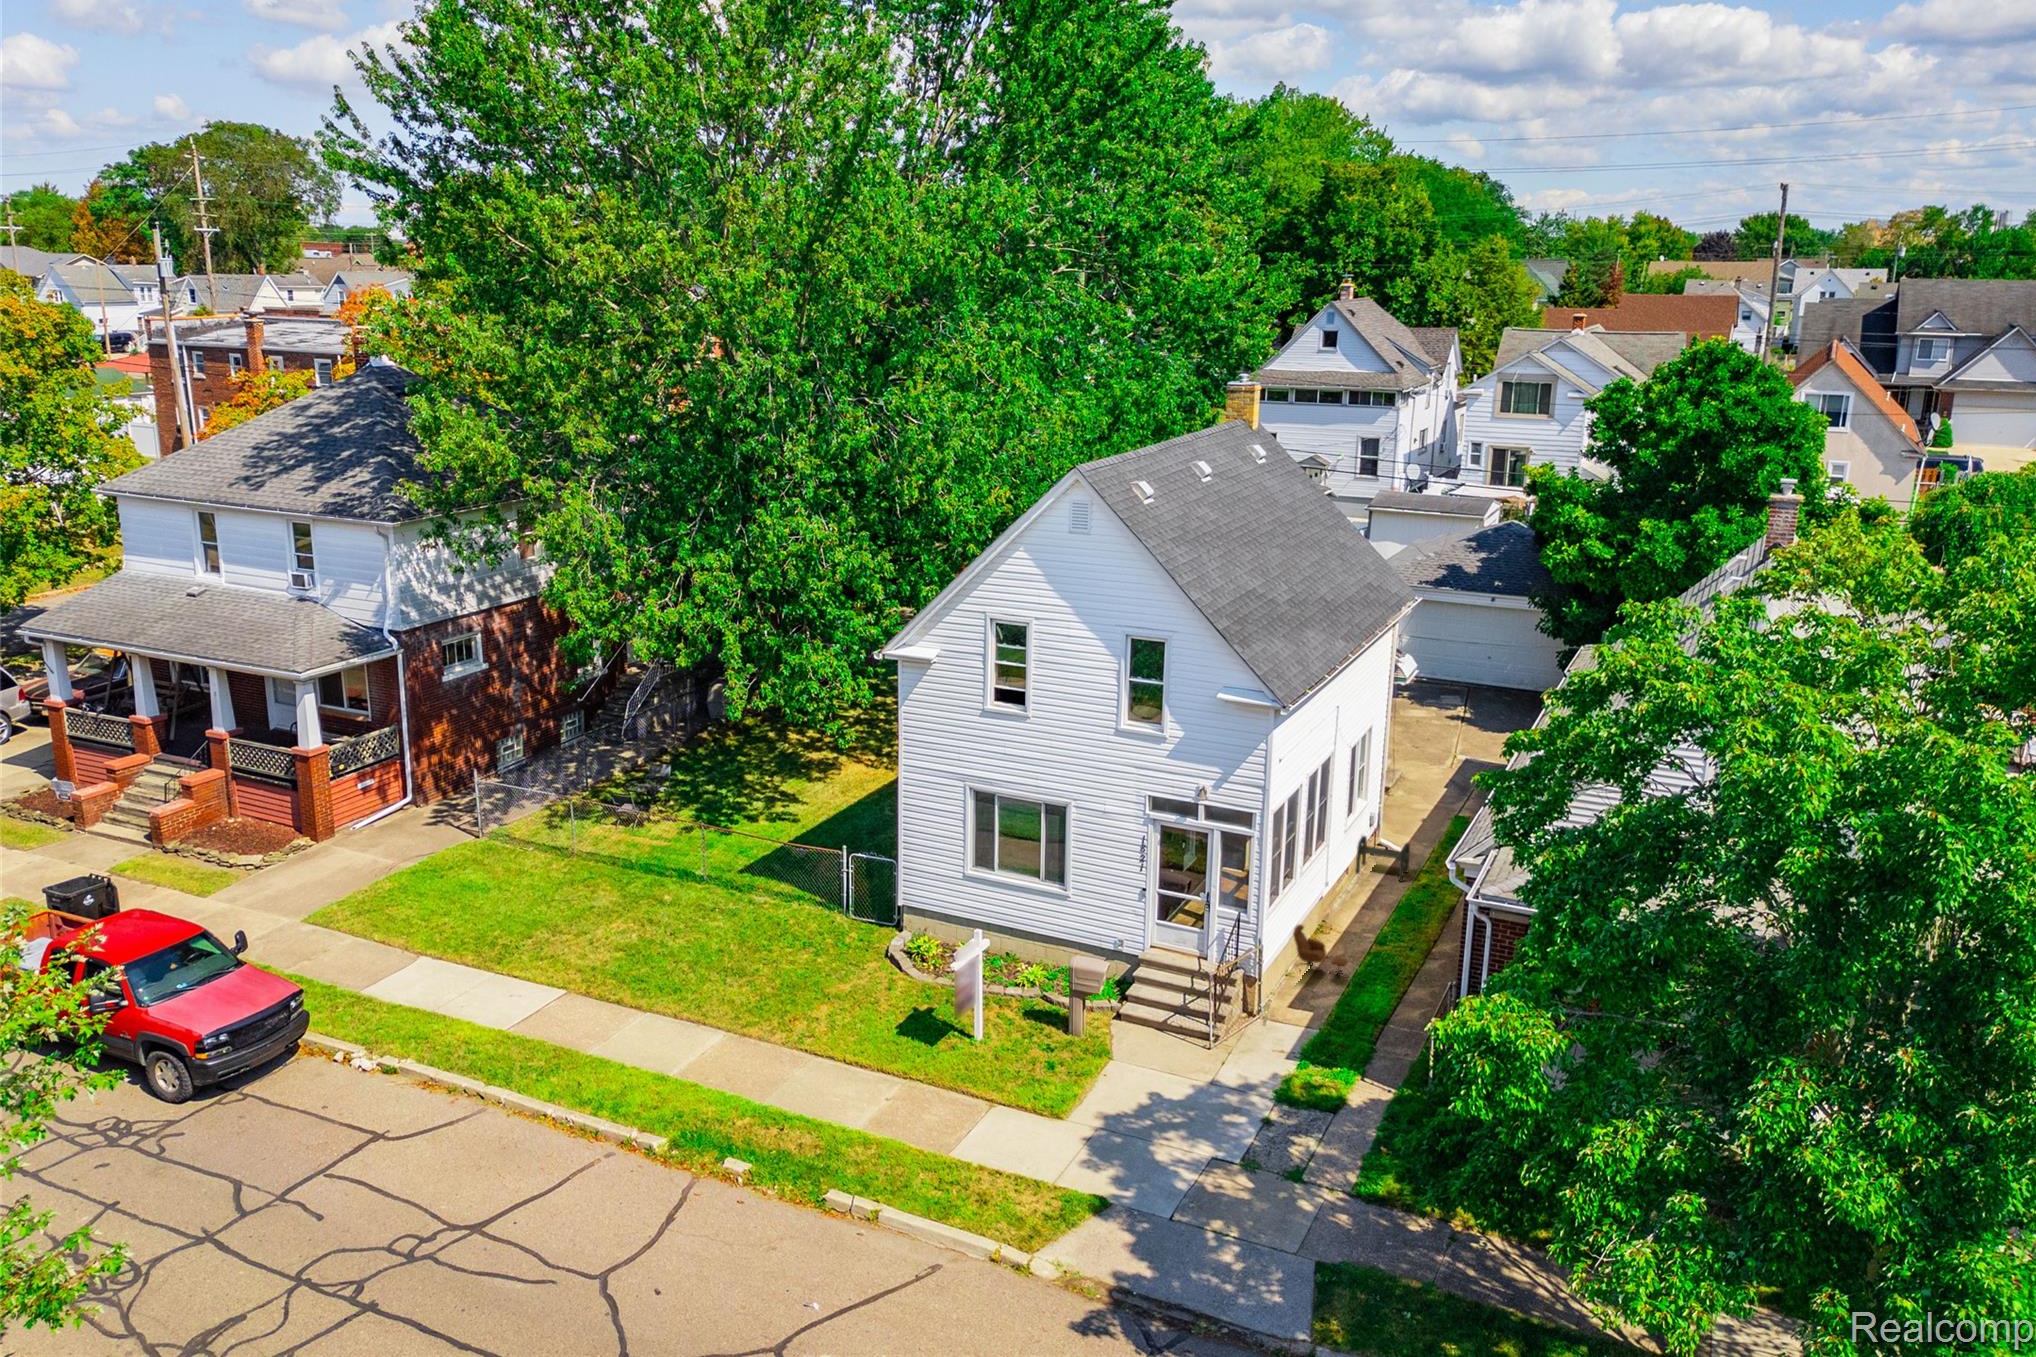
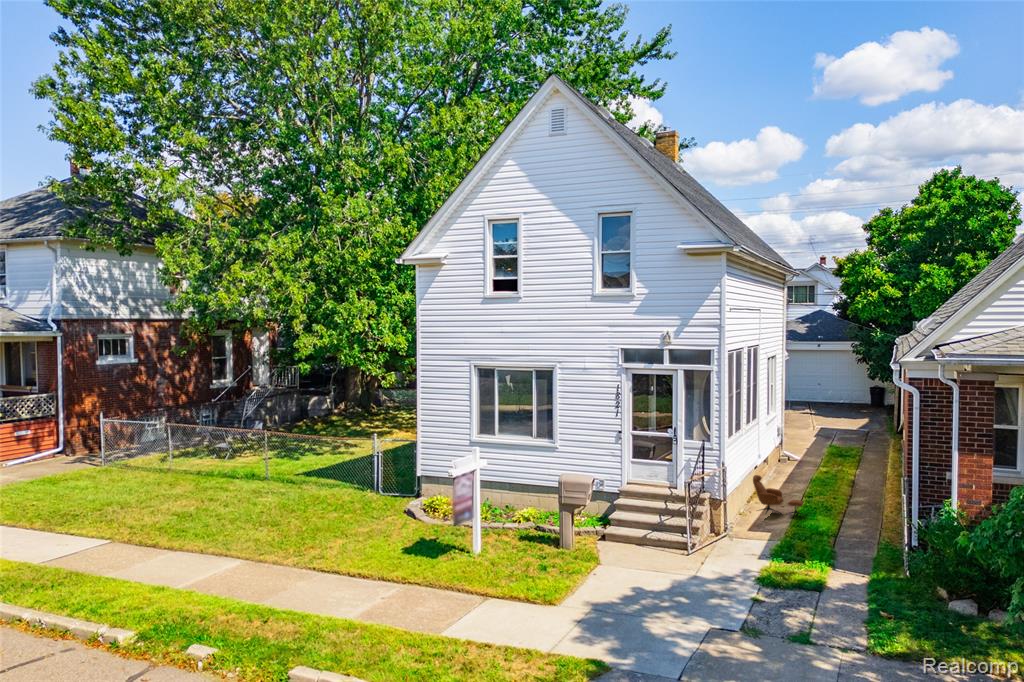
bench: present [1355,836,1410,881] -> none [796,442,840,474]

